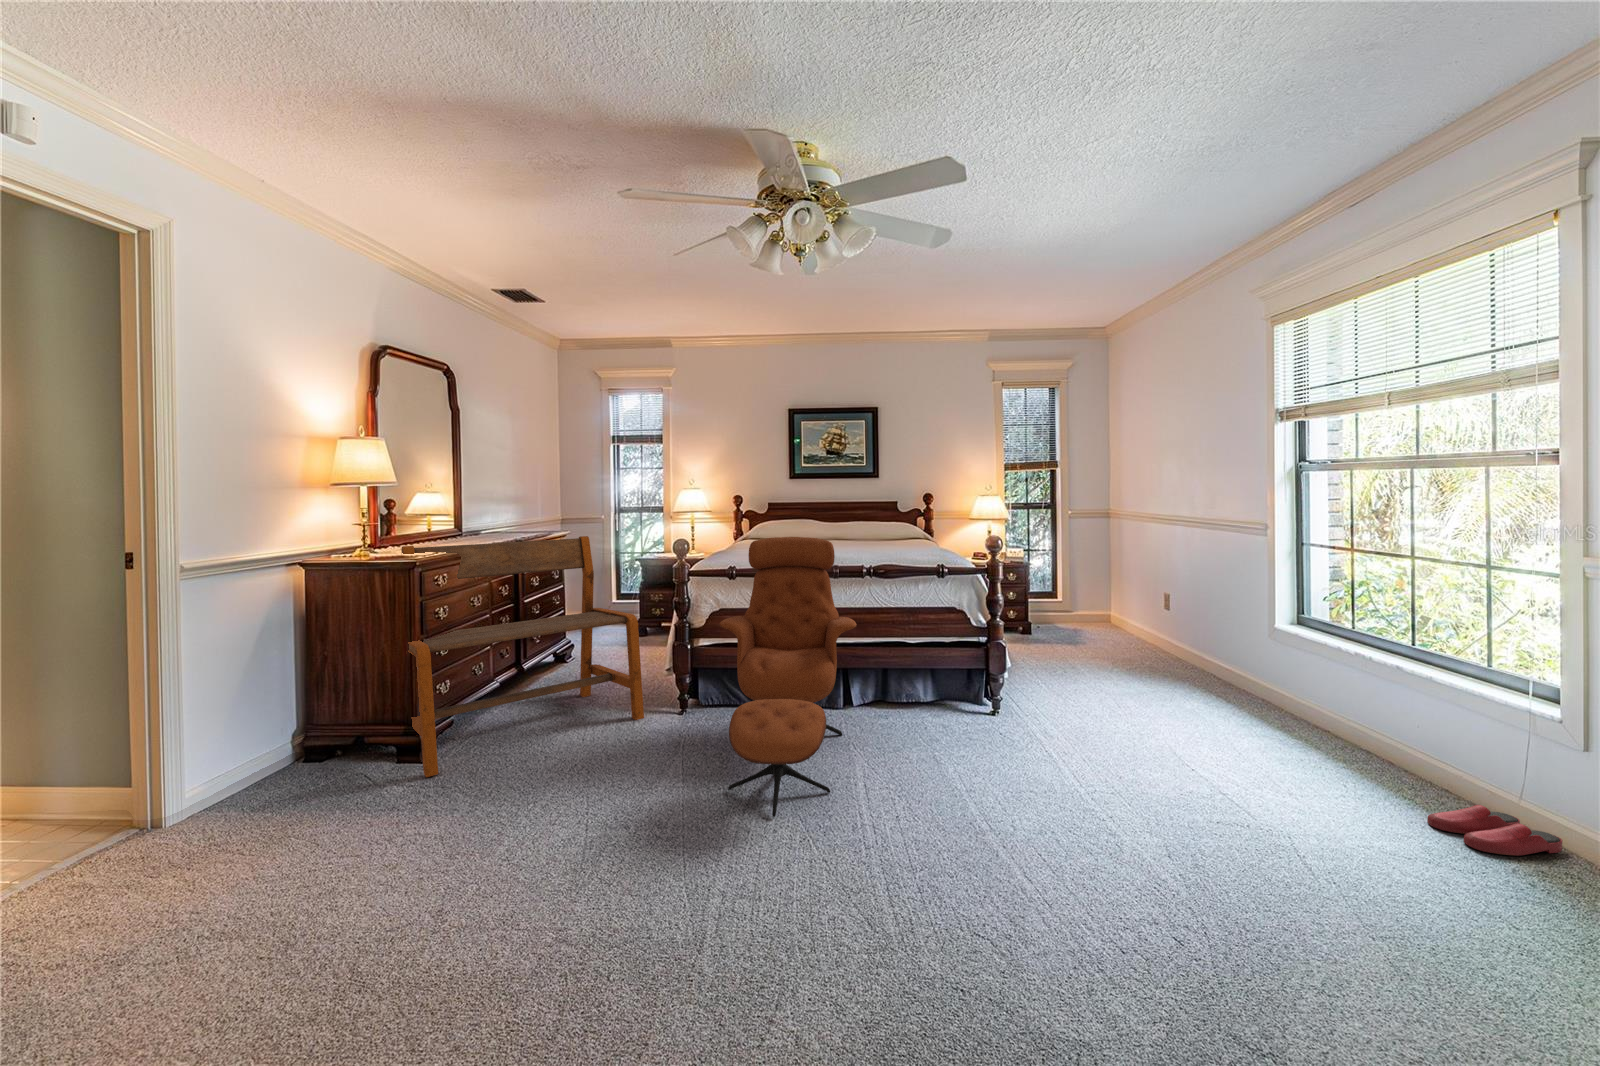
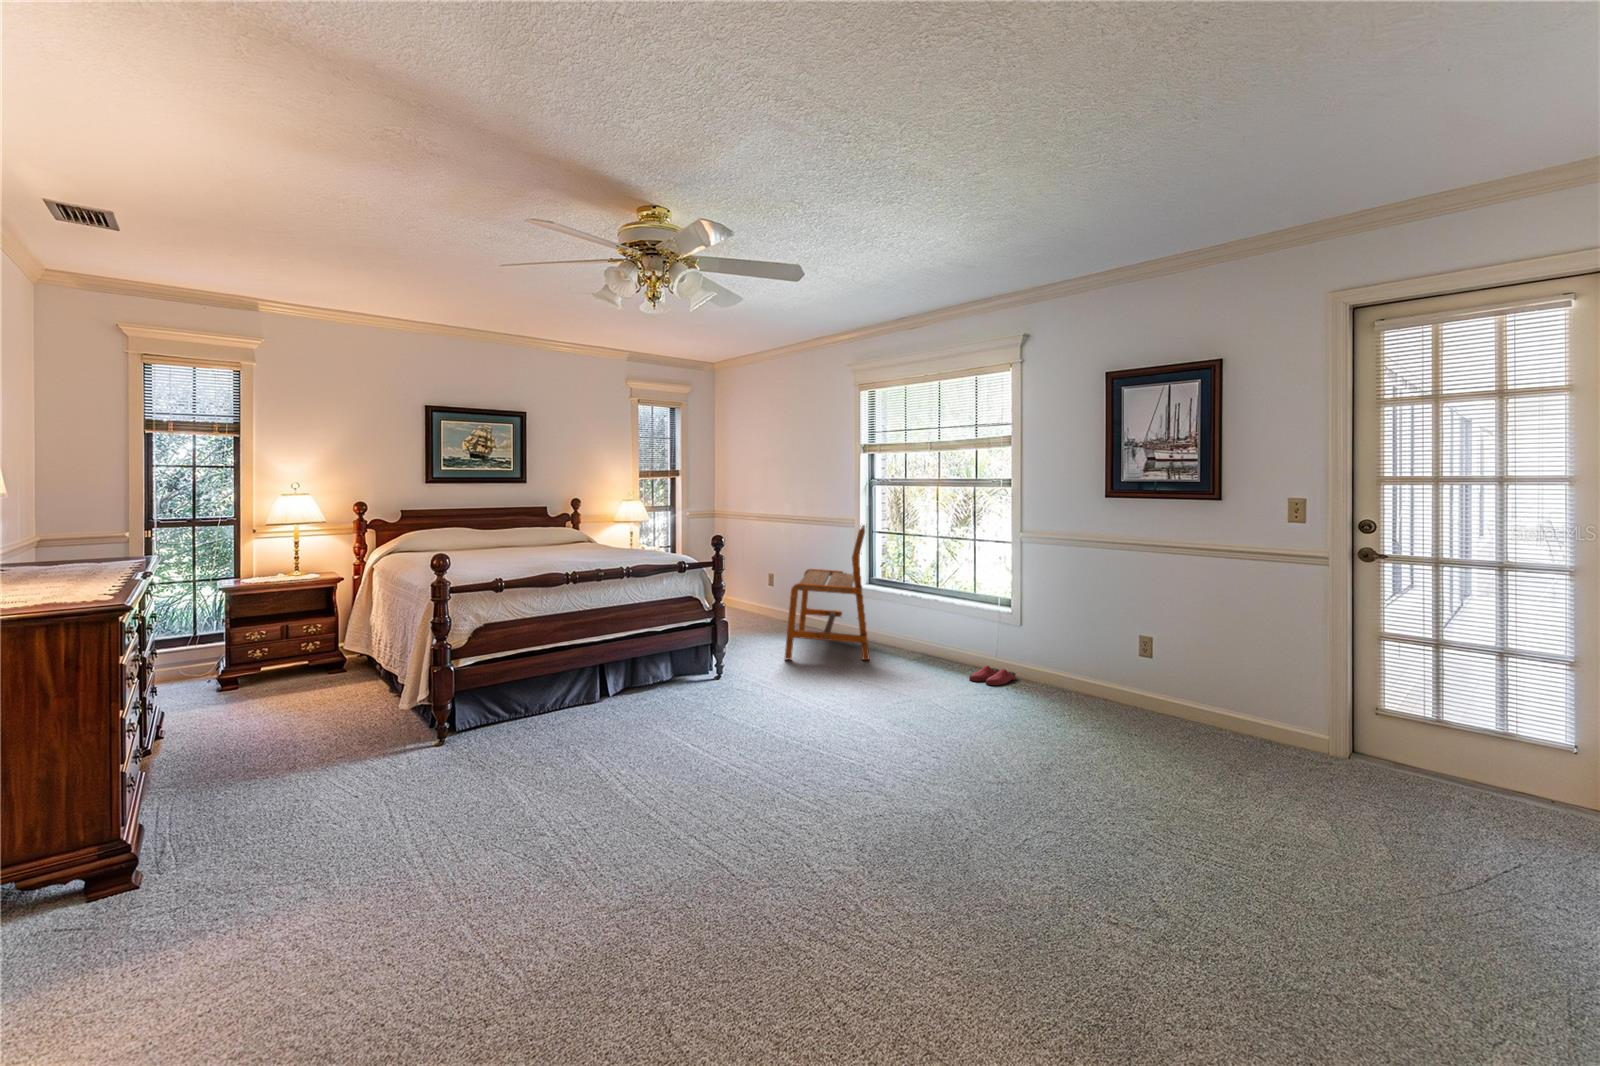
bench: present [401,536,644,777] -> present [785,525,869,660]
lounge chair: present [720,537,857,817] -> none [517,543,677,770]

